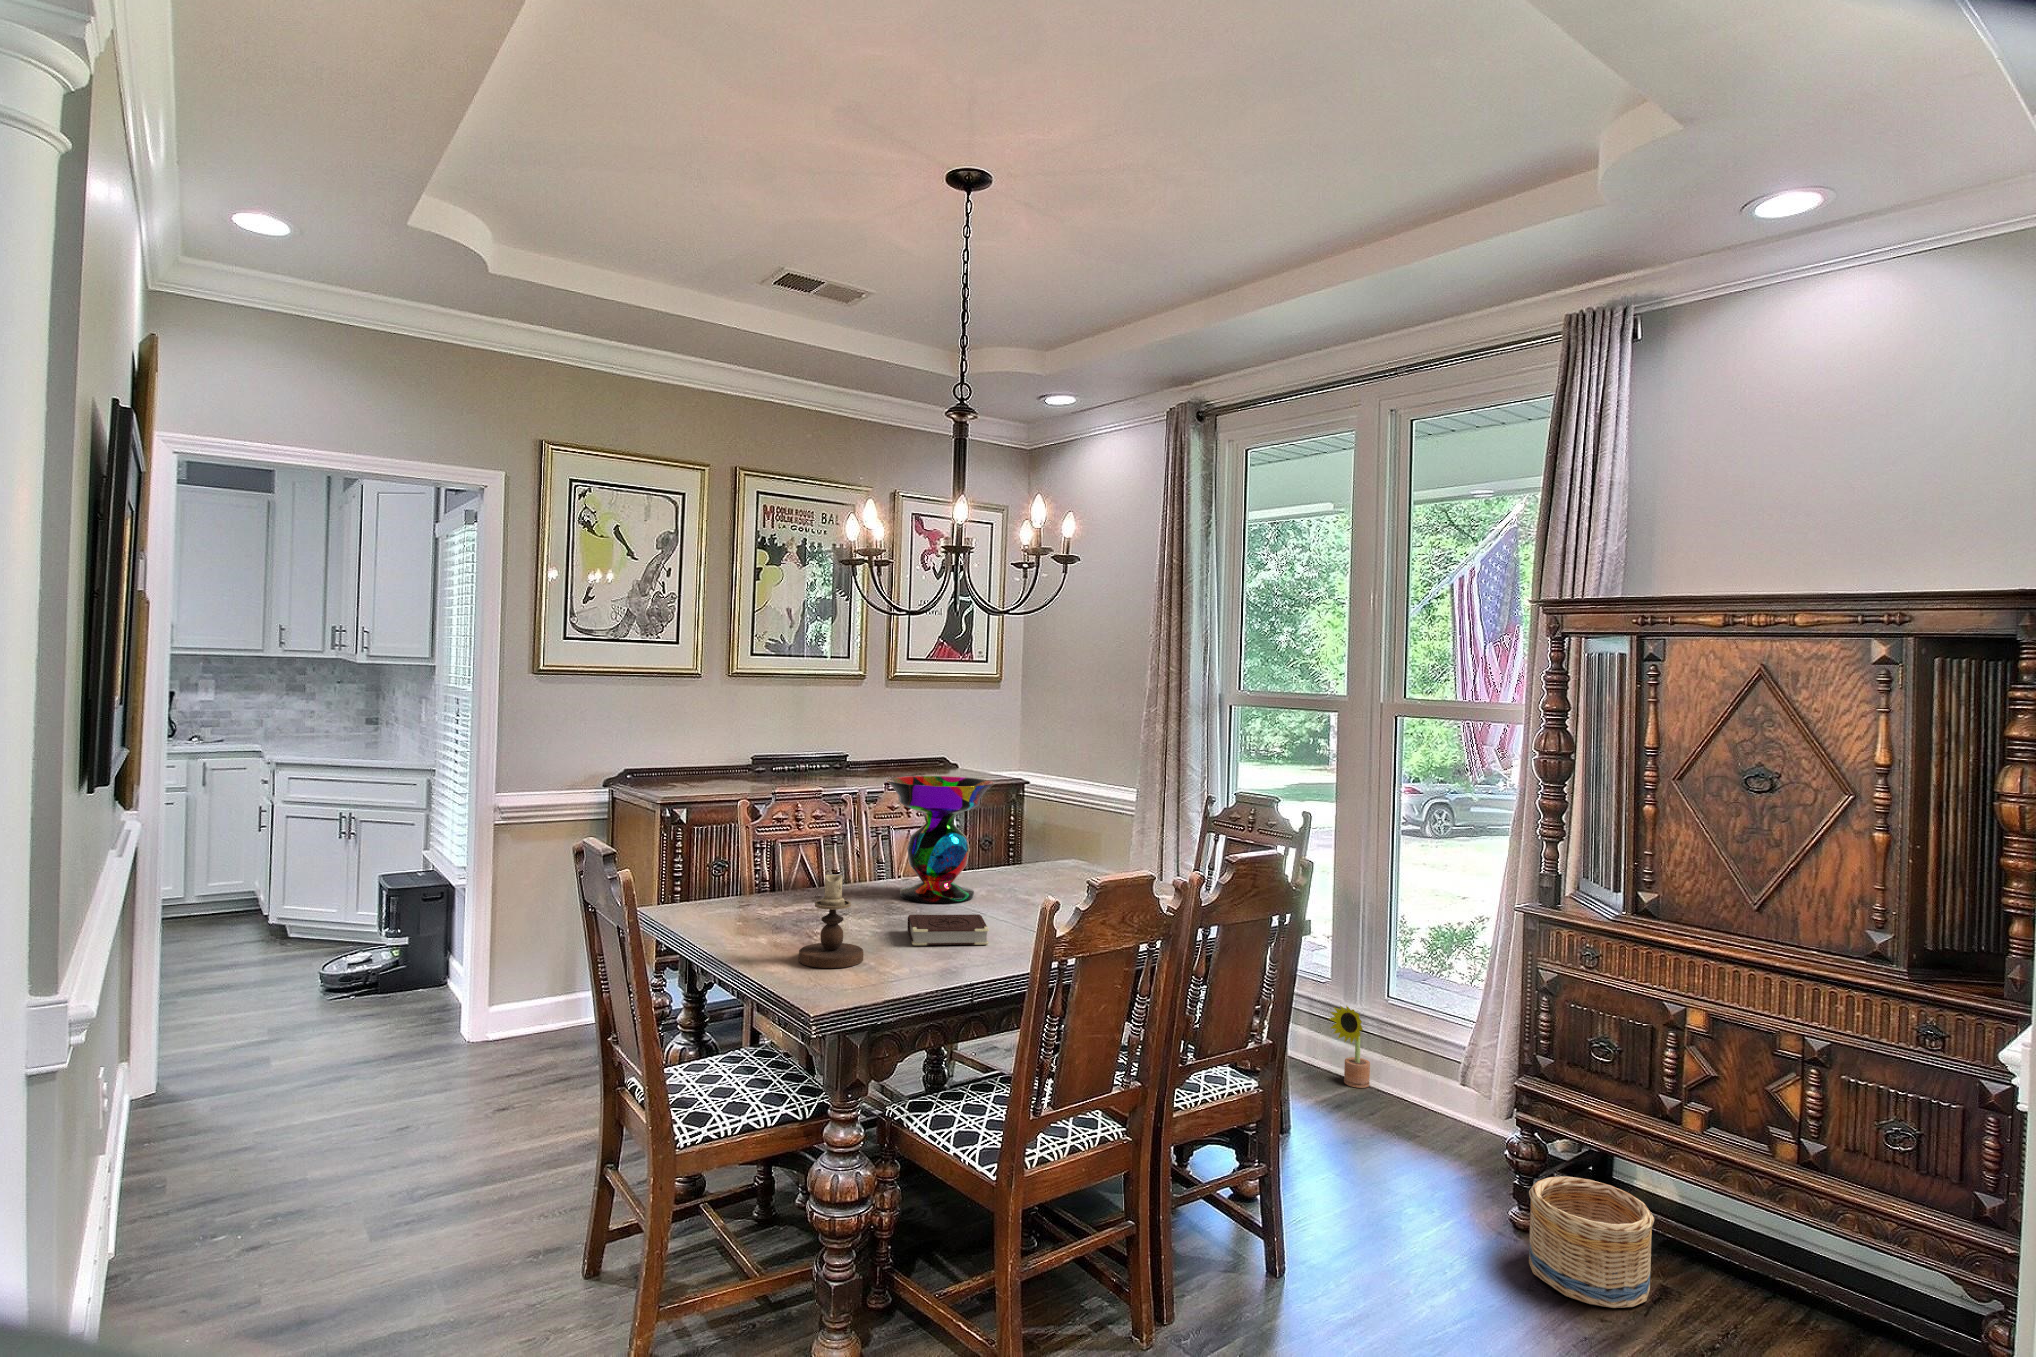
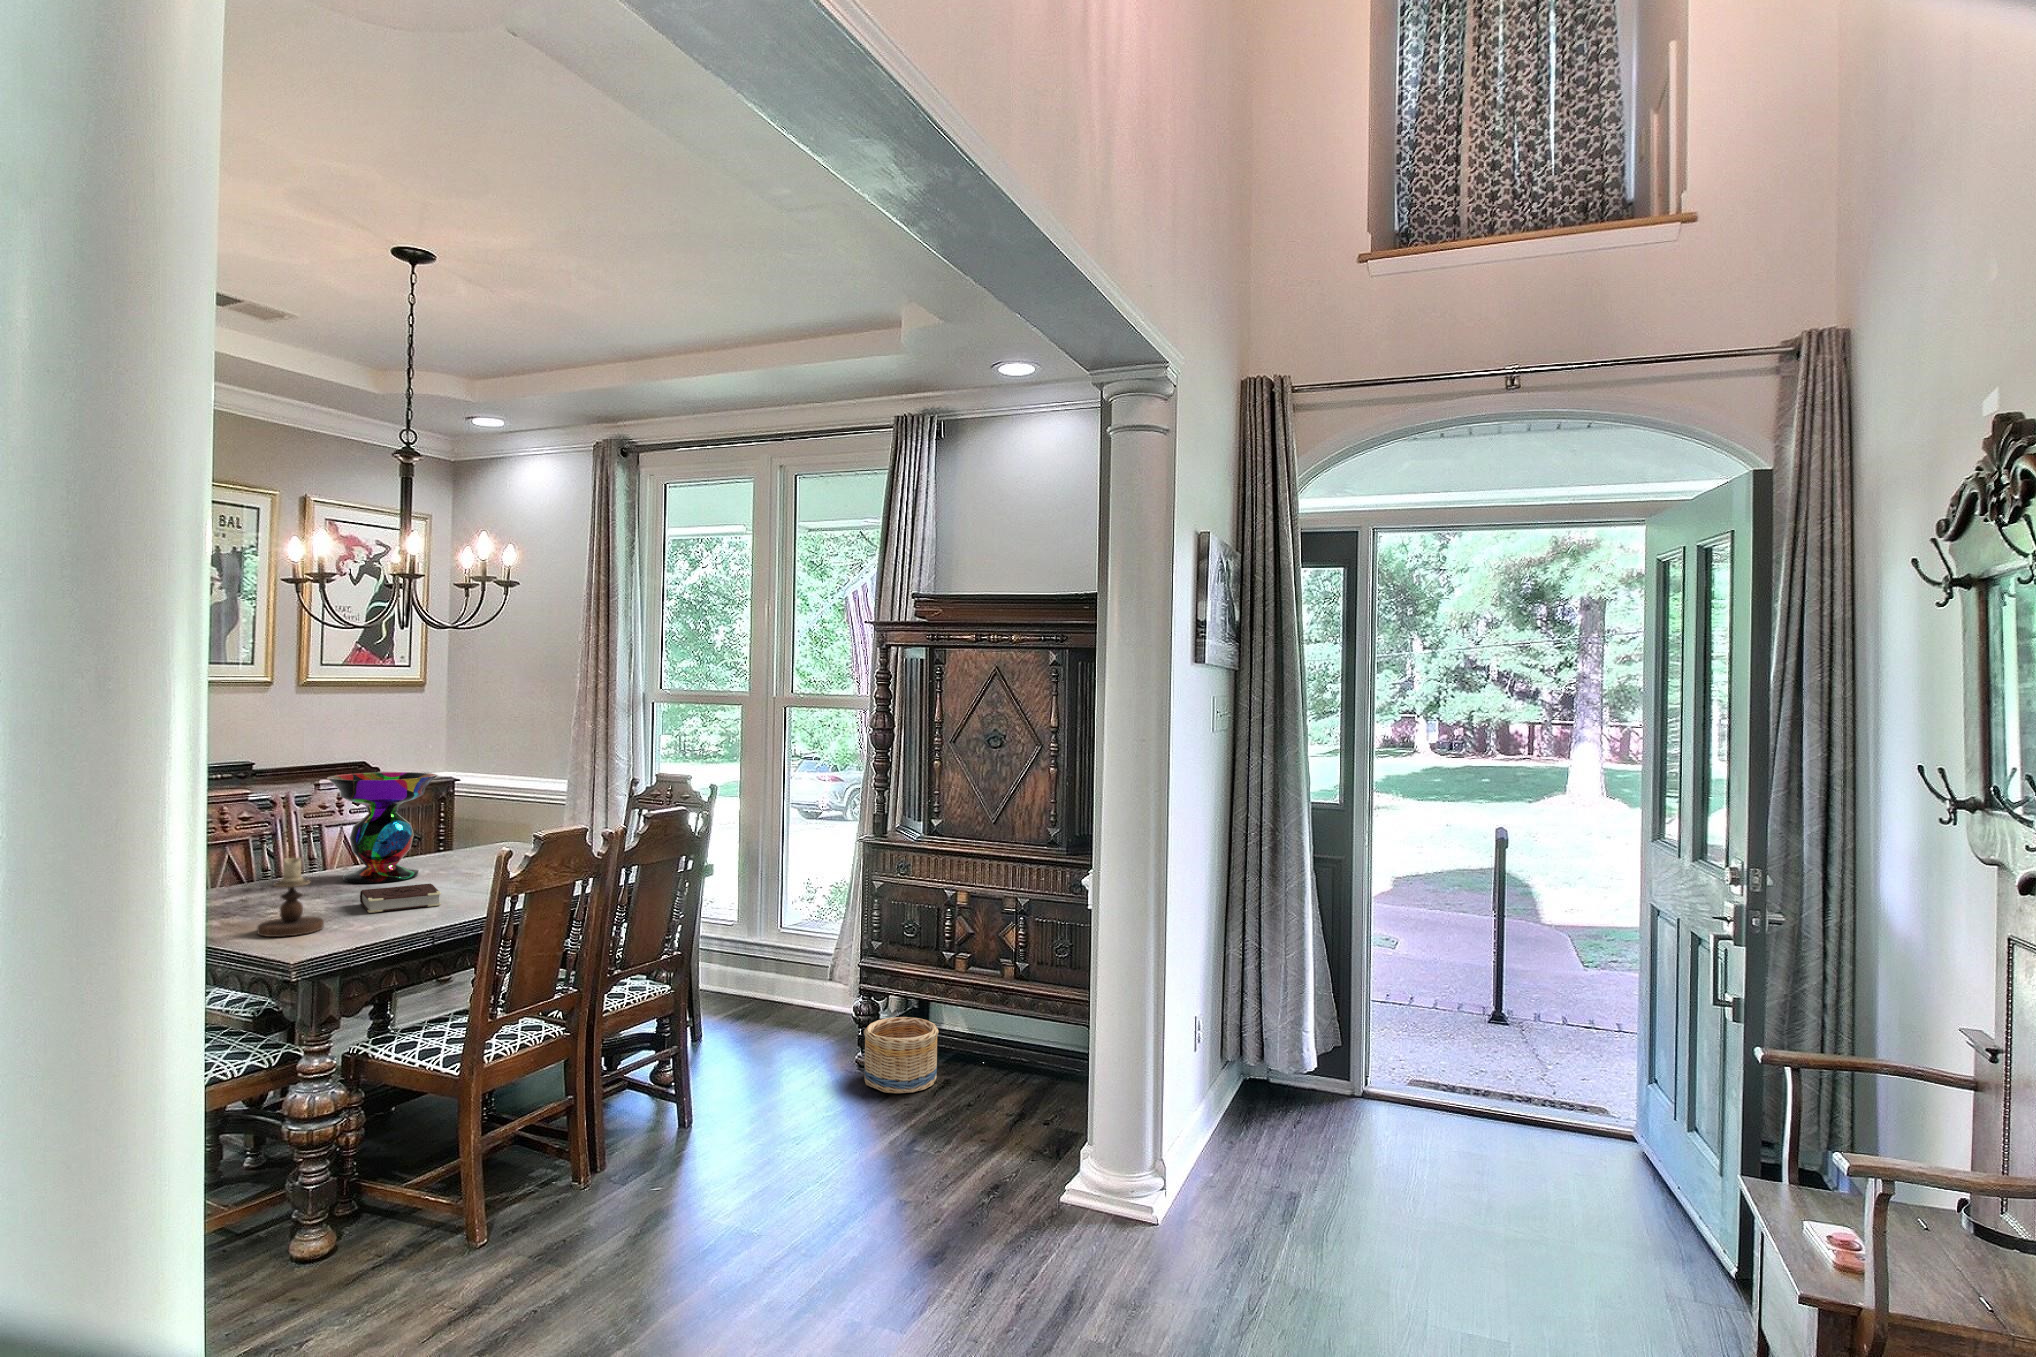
decorative plant: present [1329,1006,1370,1088] -> none [734,934,767,998]

